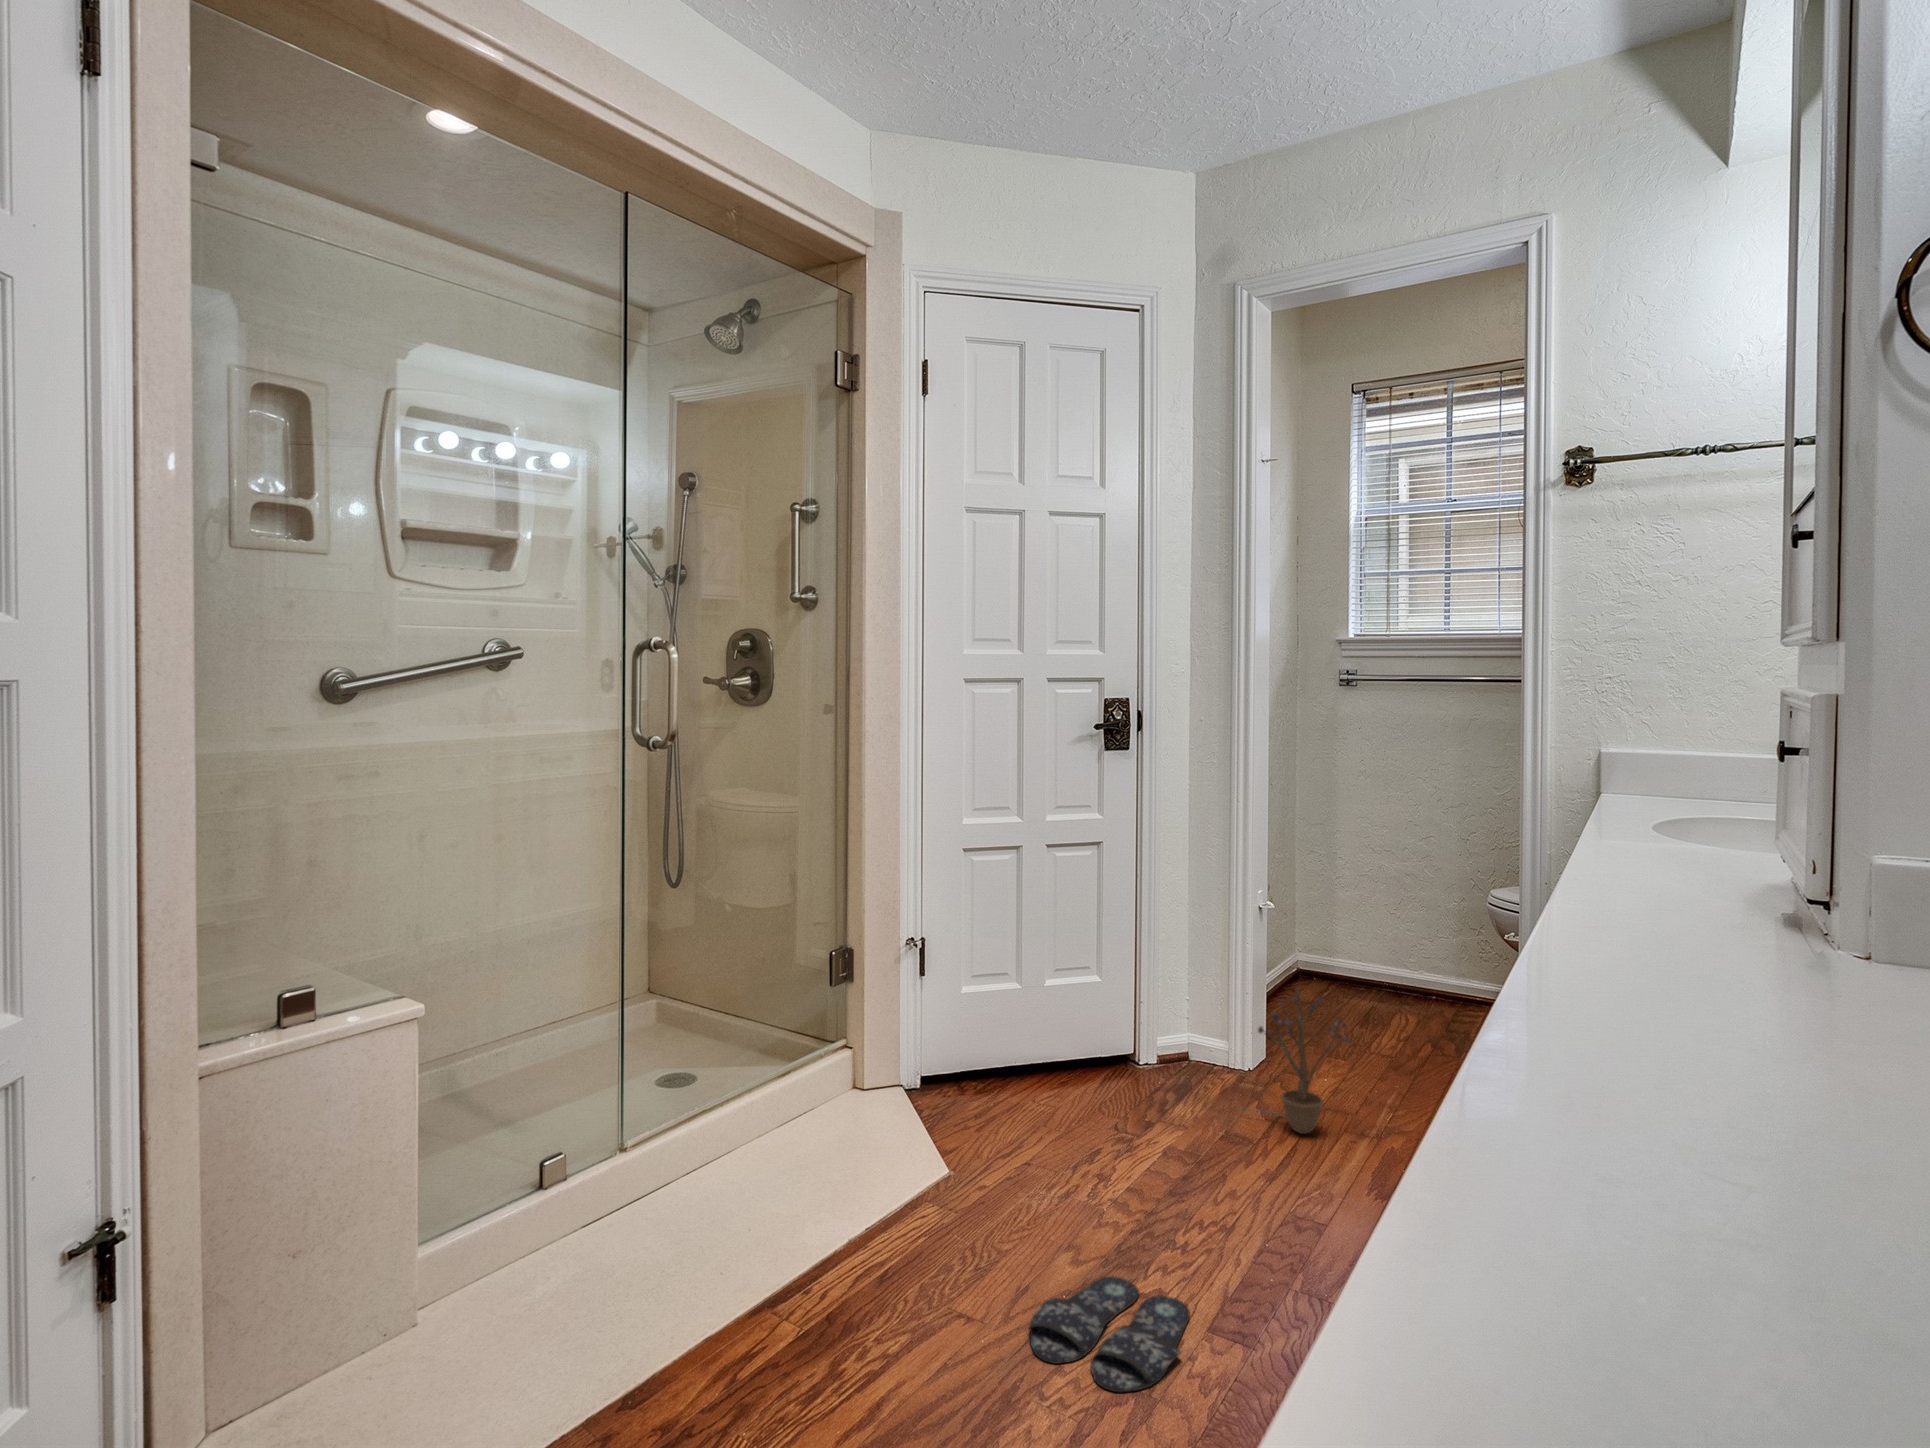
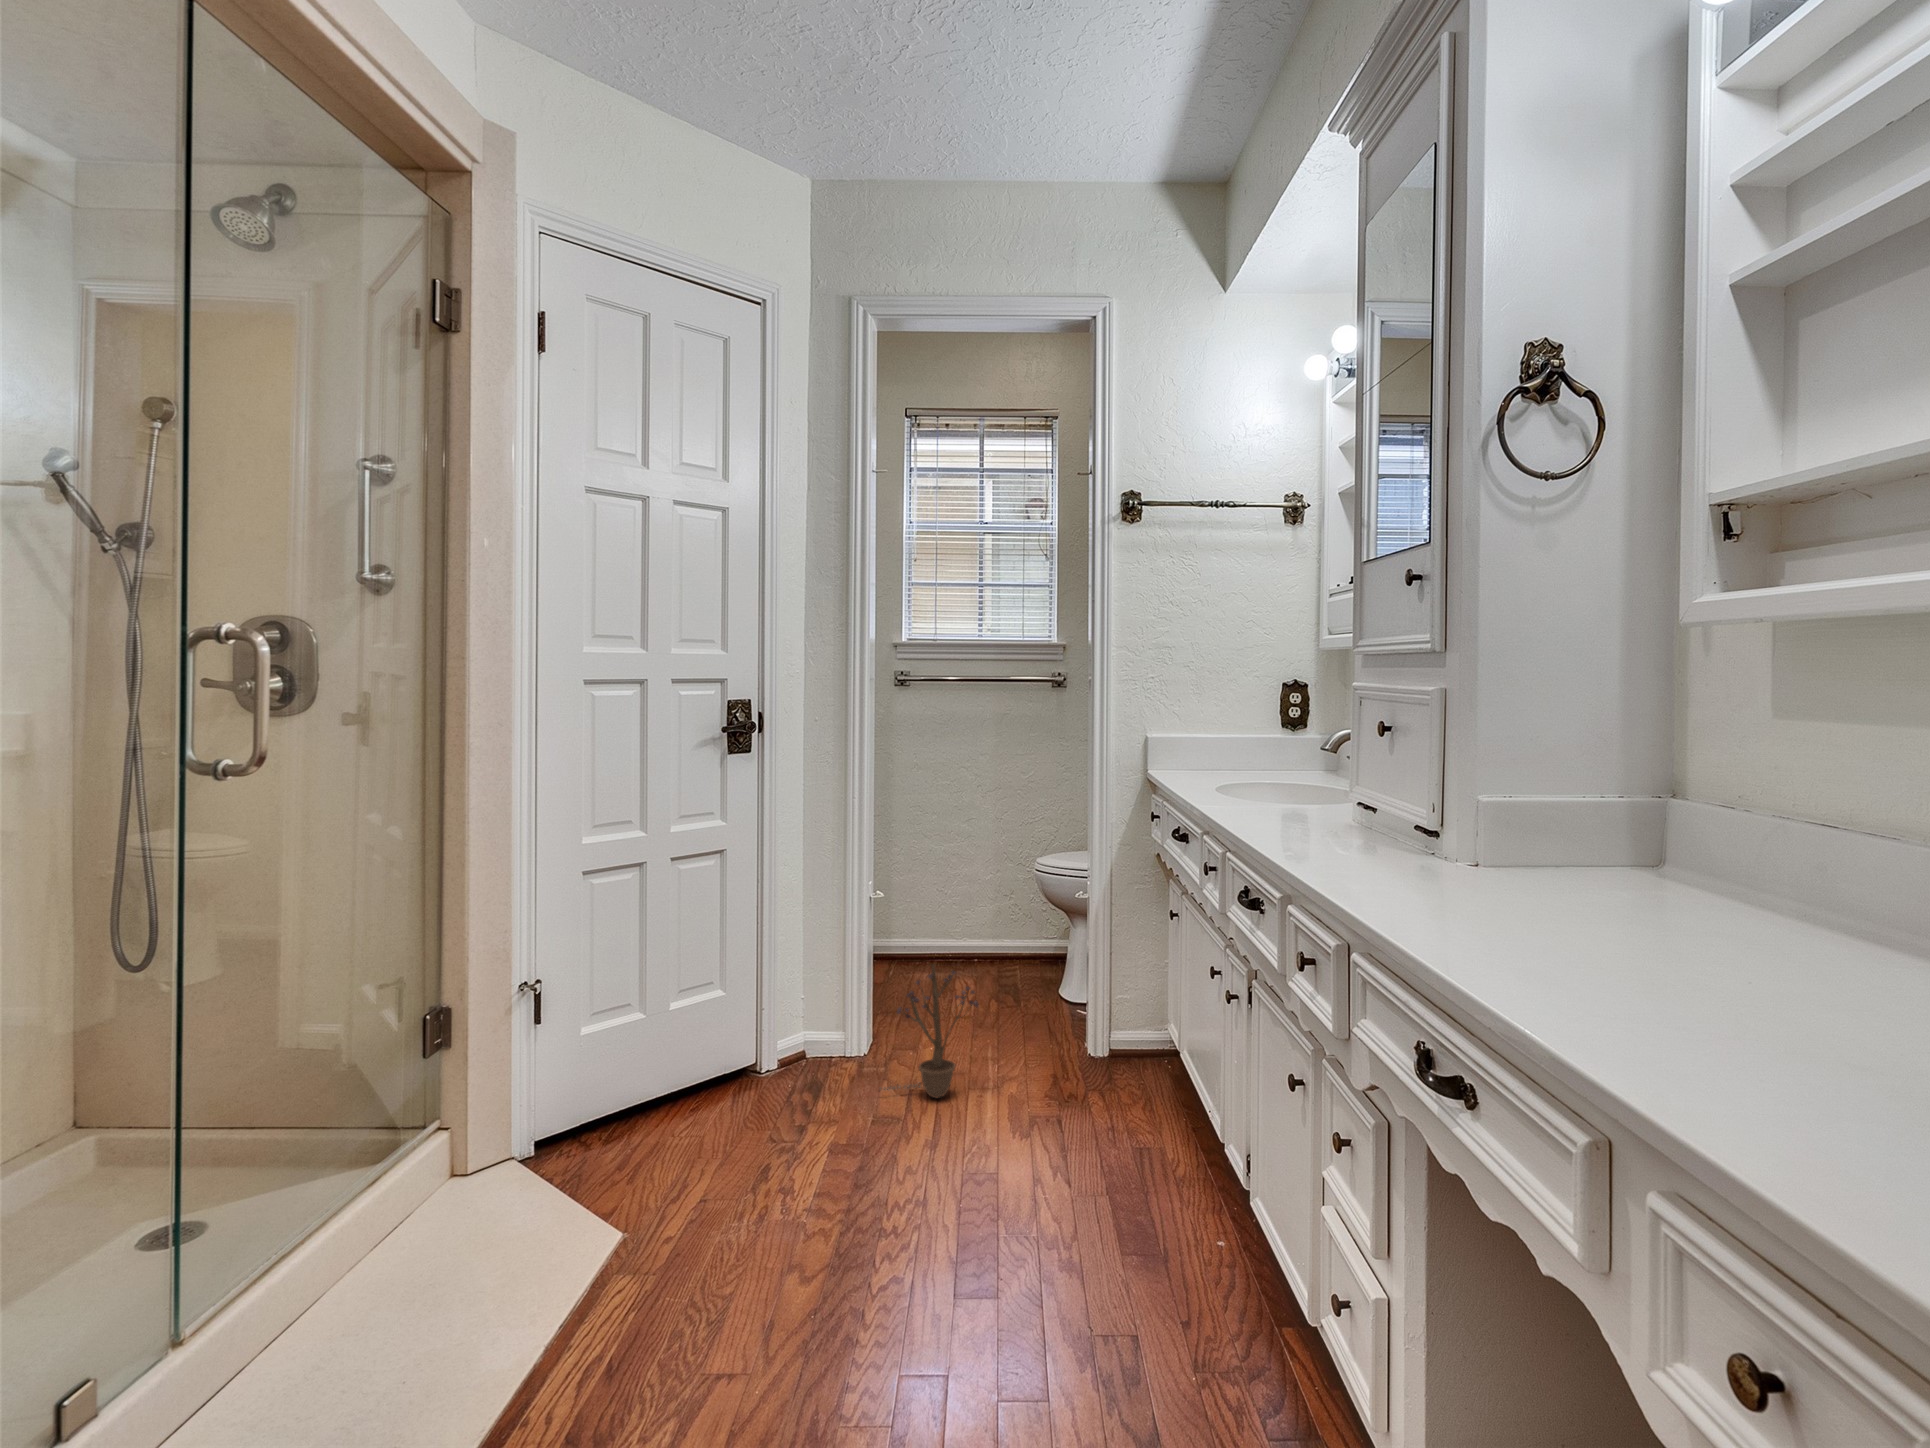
slippers: present [1029,1276,1190,1392] -> none [800,1278,950,1385]

